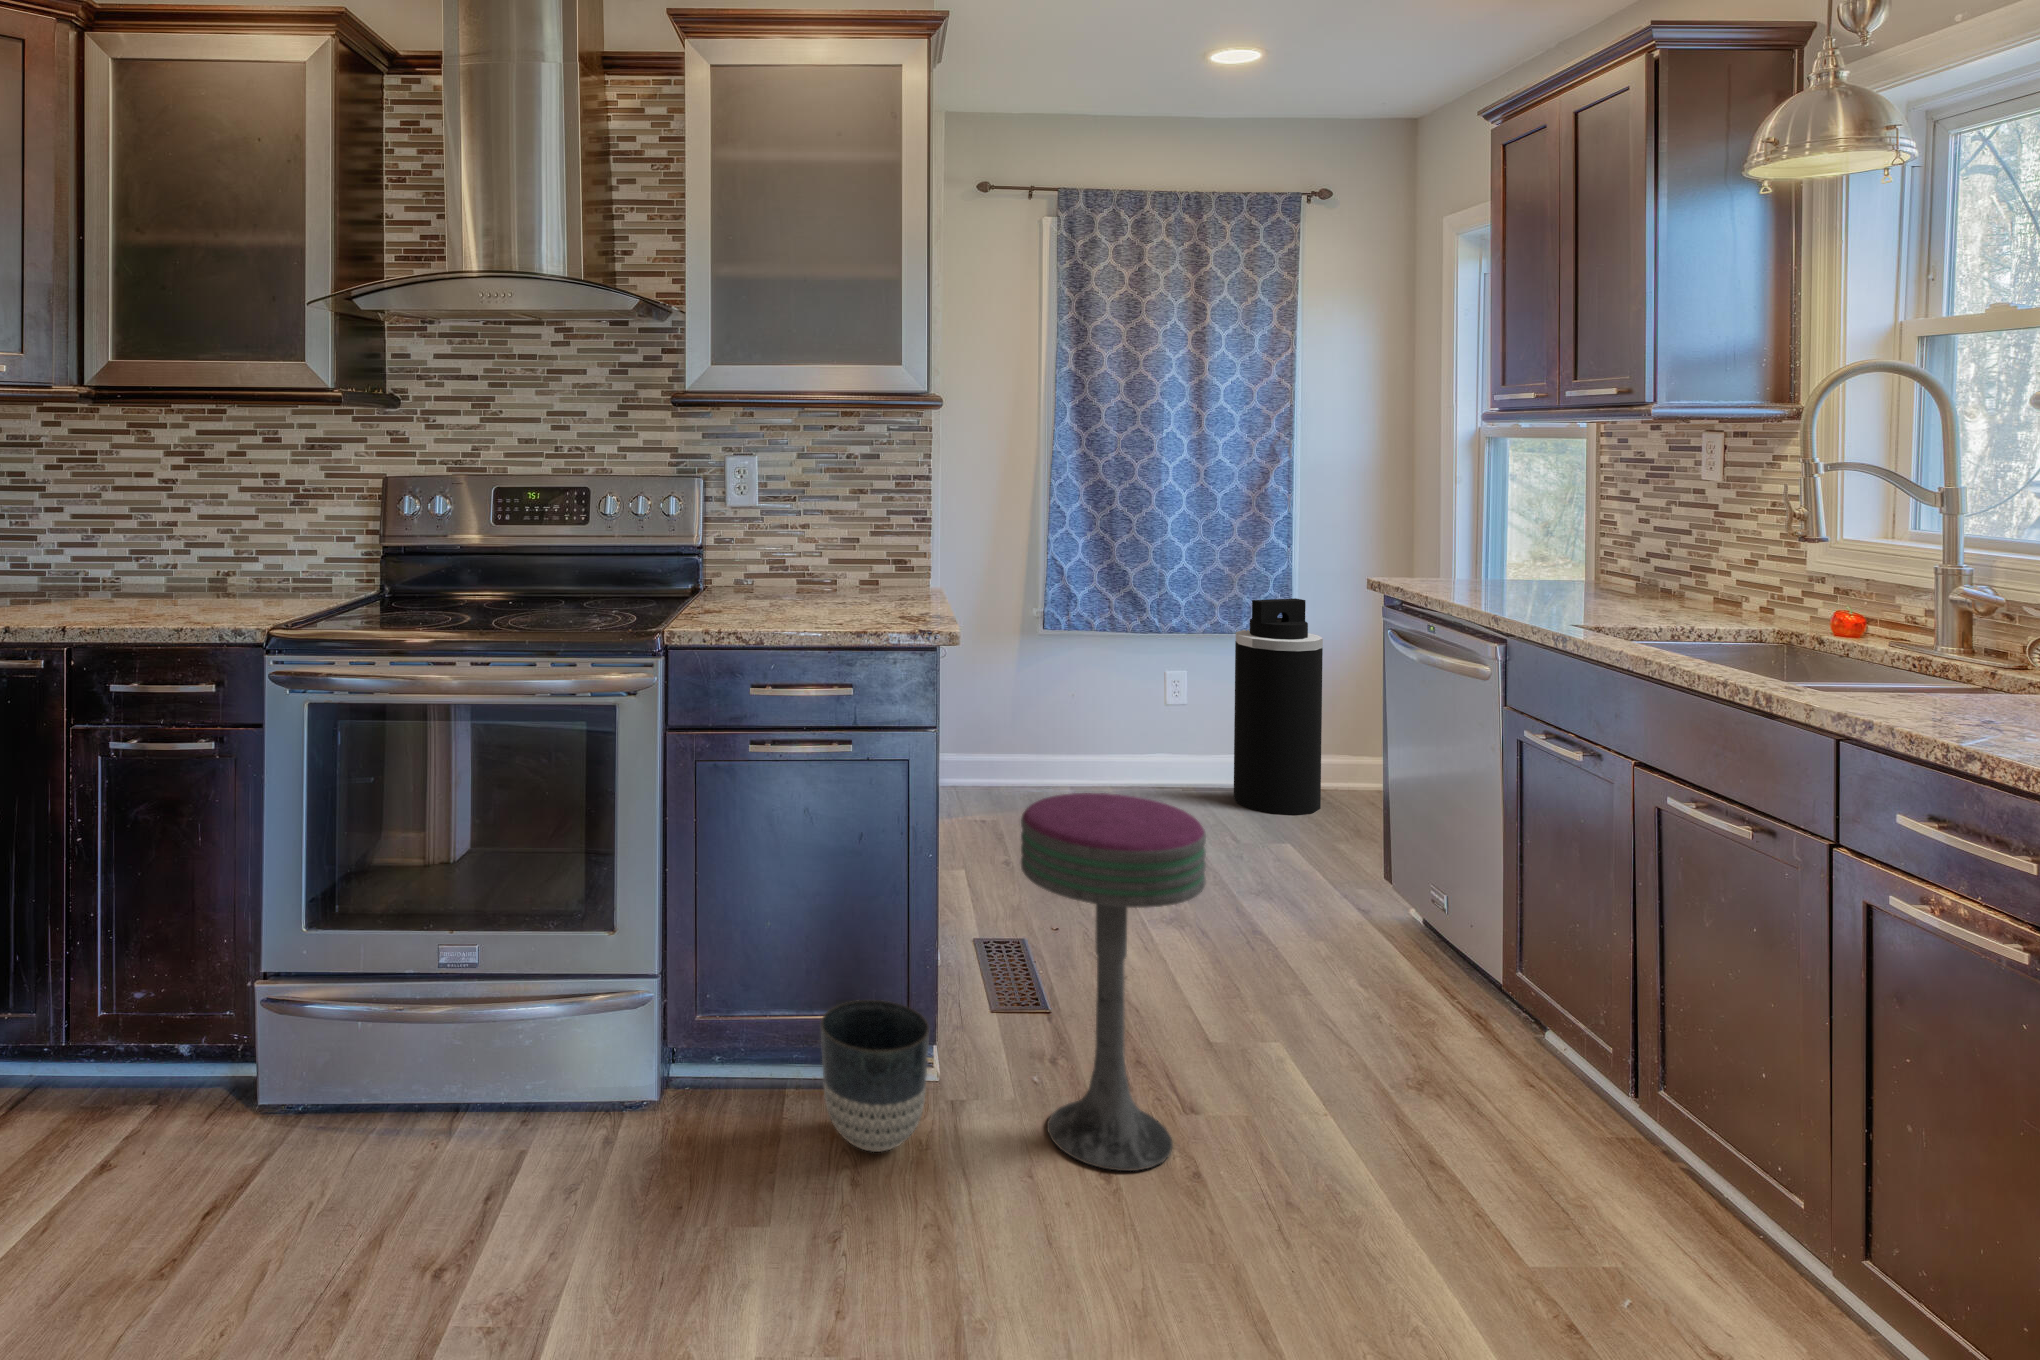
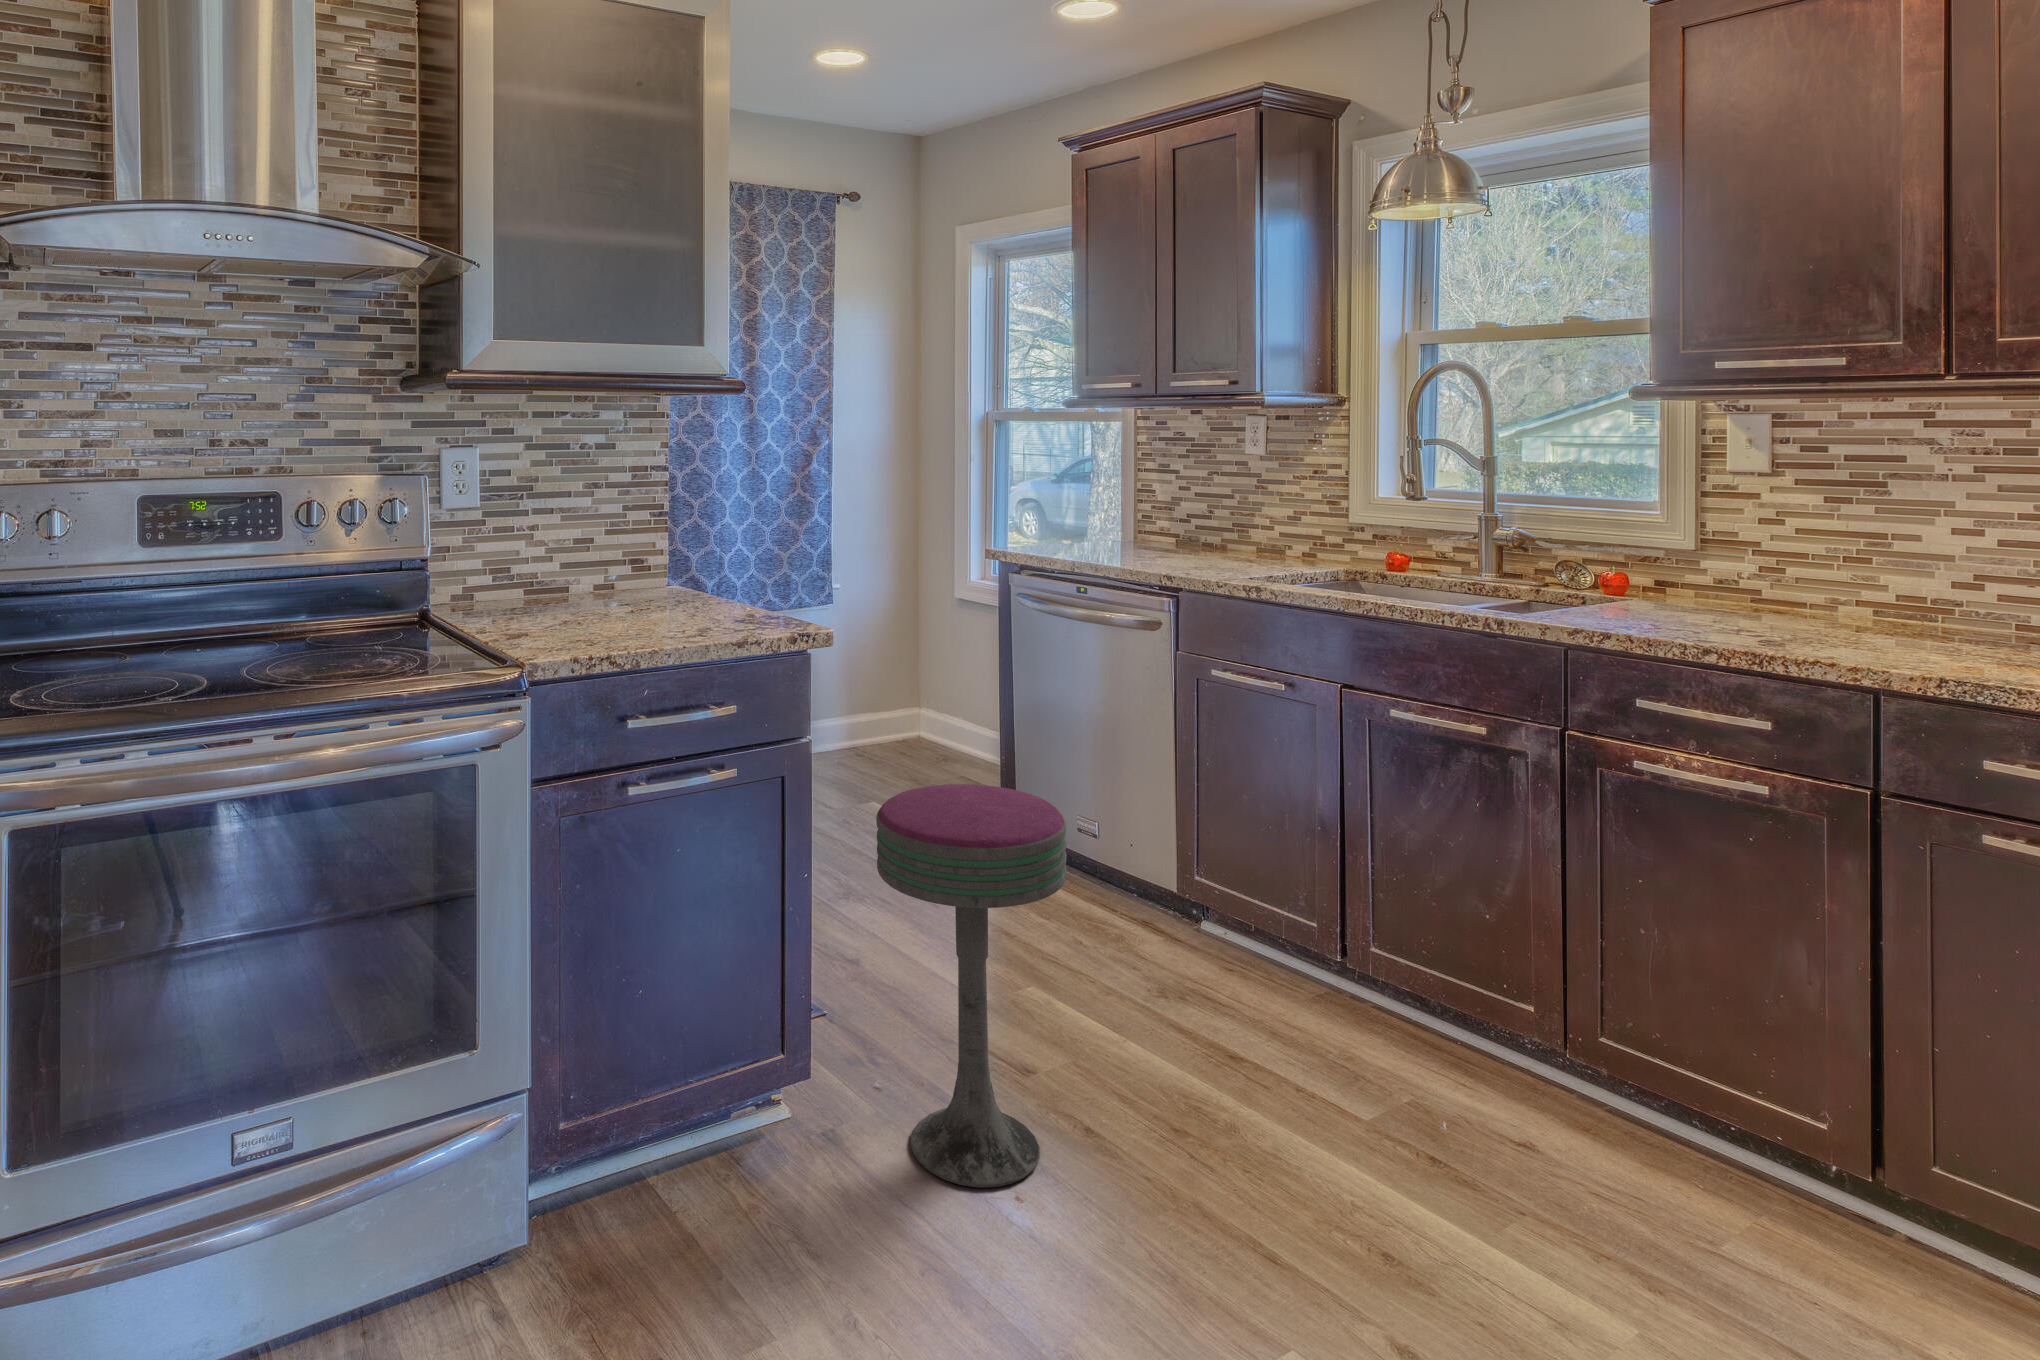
trash can: present [1234,598,1323,815] -> none [841,577,916,775]
planter: present [821,1000,929,1152] -> none [693,1068,821,1257]

